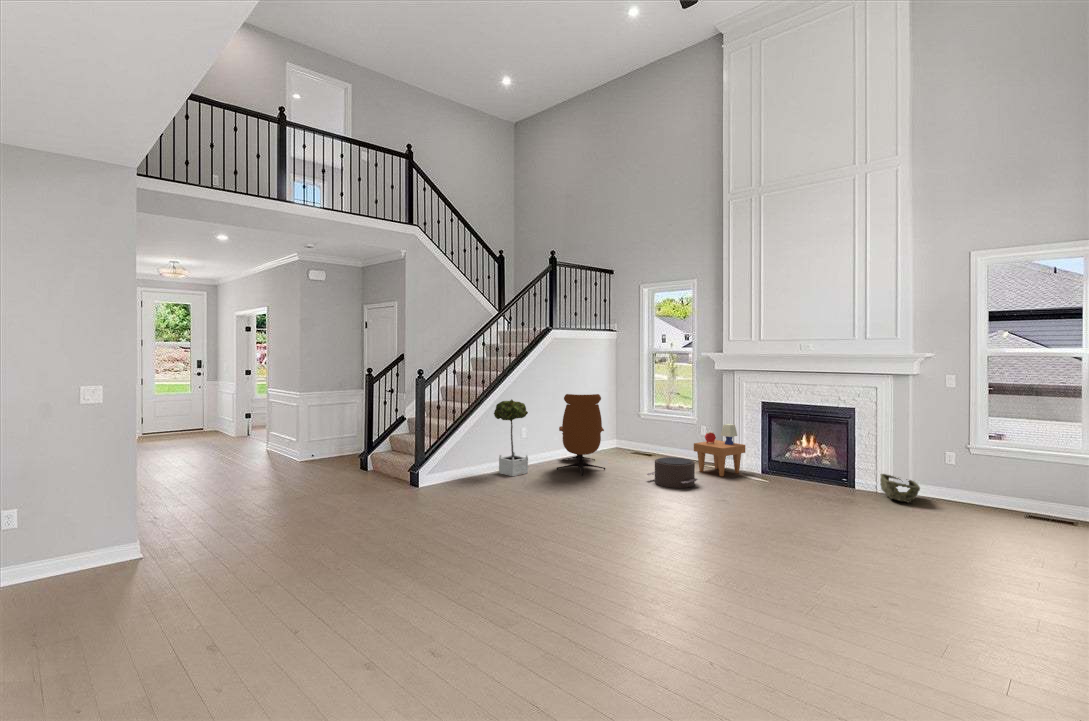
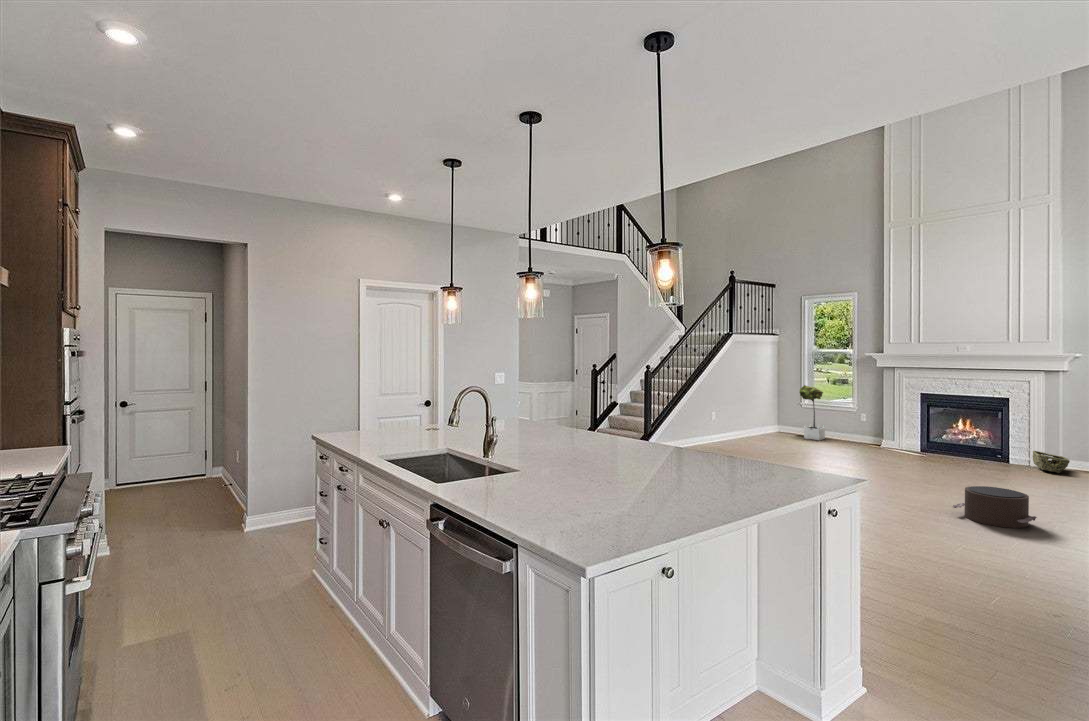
lounge chair: present [557,394,605,475] -> none [742,385,783,448]
potted tree: present [494,399,528,476] -> present [800,385,825,440]
side table: present [694,424,746,476] -> none [859,410,906,452]
pouf: present [647,457,698,488] -> present [952,486,1037,528]

